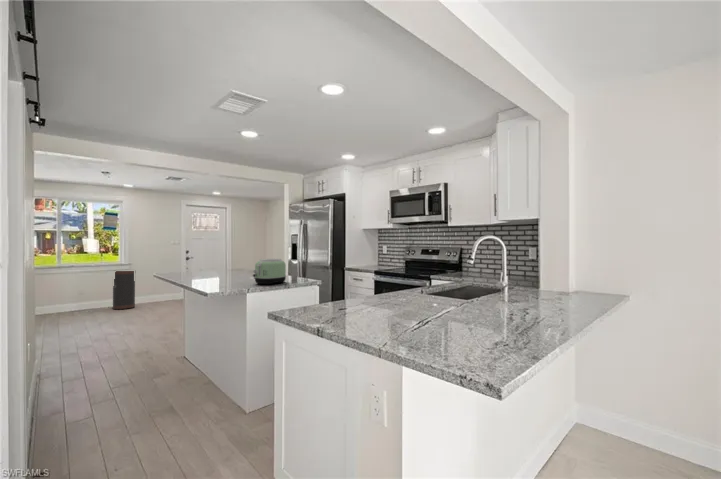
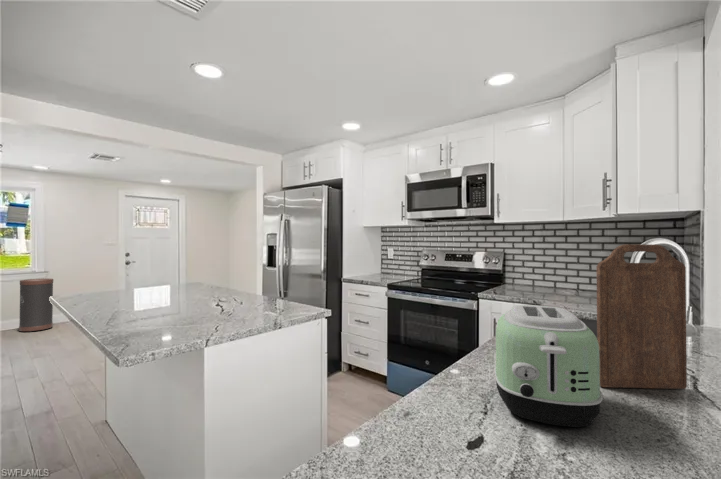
cutting board: none [417,239,456,305] -> present [597,244,687,389]
toaster: present [253,259,286,285] -> present [494,305,603,427]

